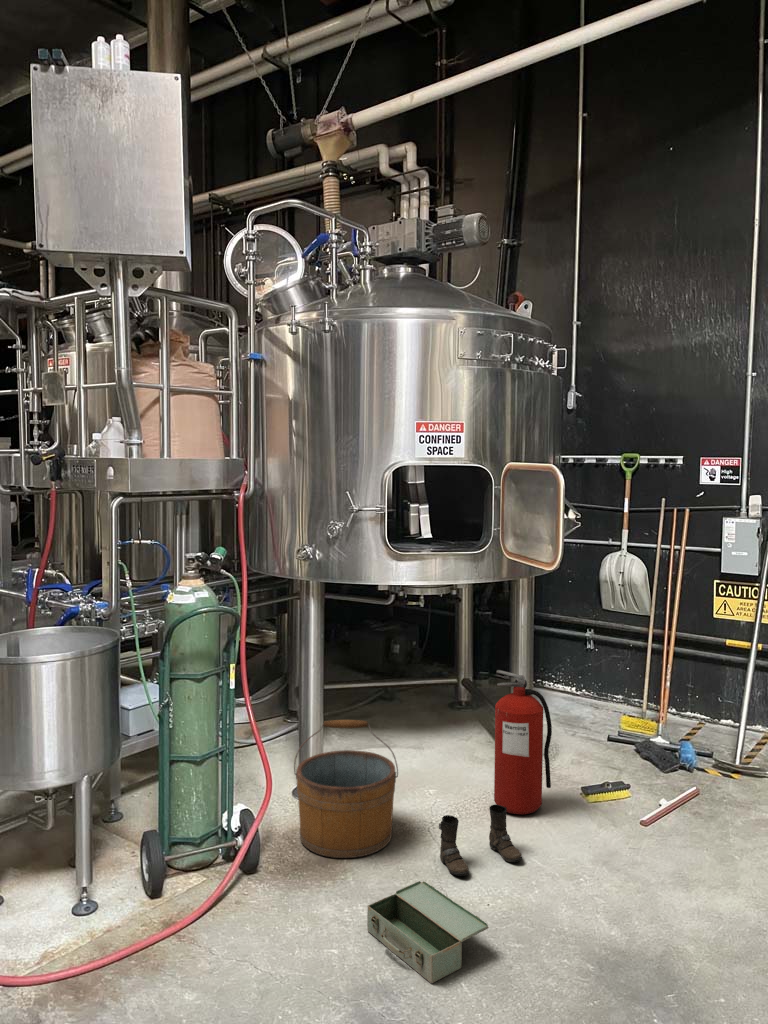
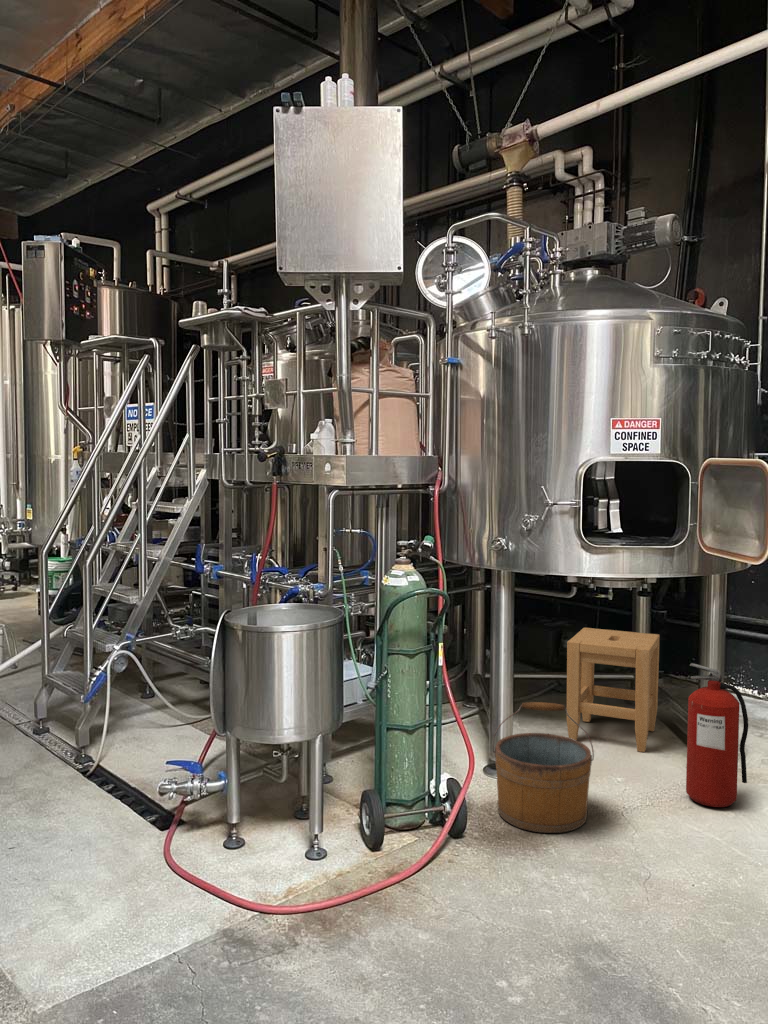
stool: none [384,634,478,760] -> present [566,628,660,752]
boots: present [439,805,522,876] -> none [638,793,723,858]
toolbox: present [367,881,489,983] -> none [577,857,701,950]

